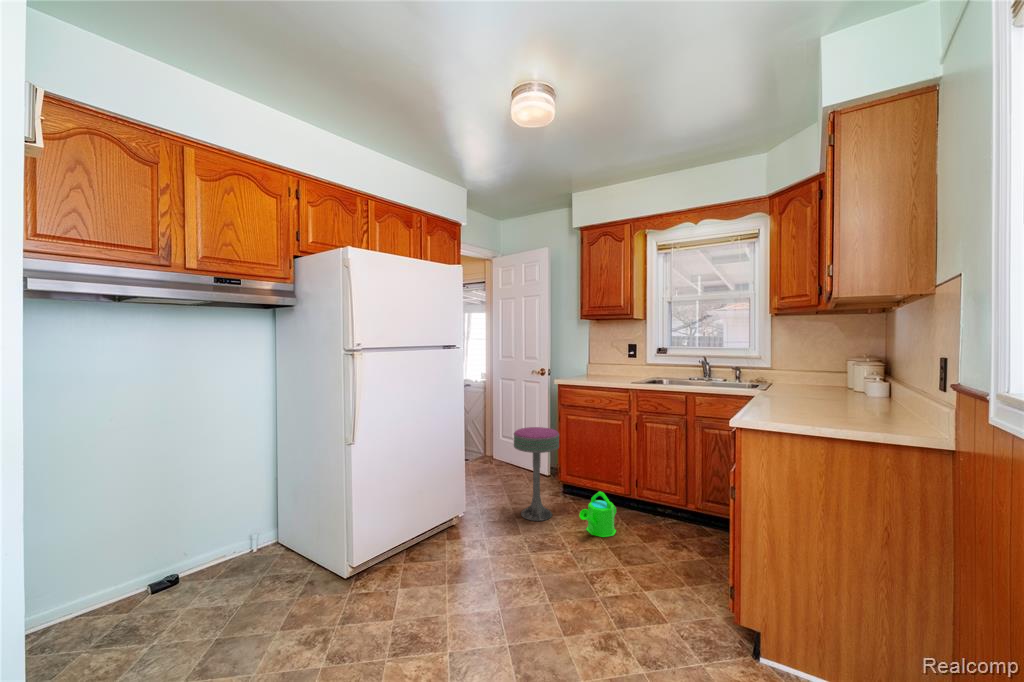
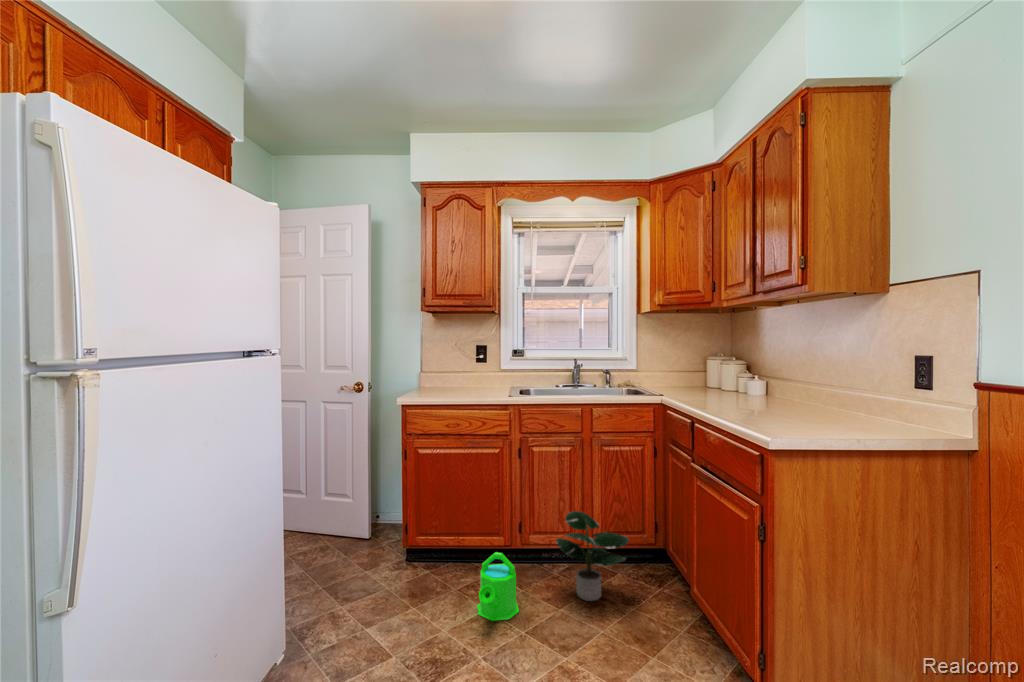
bar stool: present [514,427,559,521] -> none [354,470,430,627]
potted plant: none [649,477,709,546] -> present [556,511,629,601]

